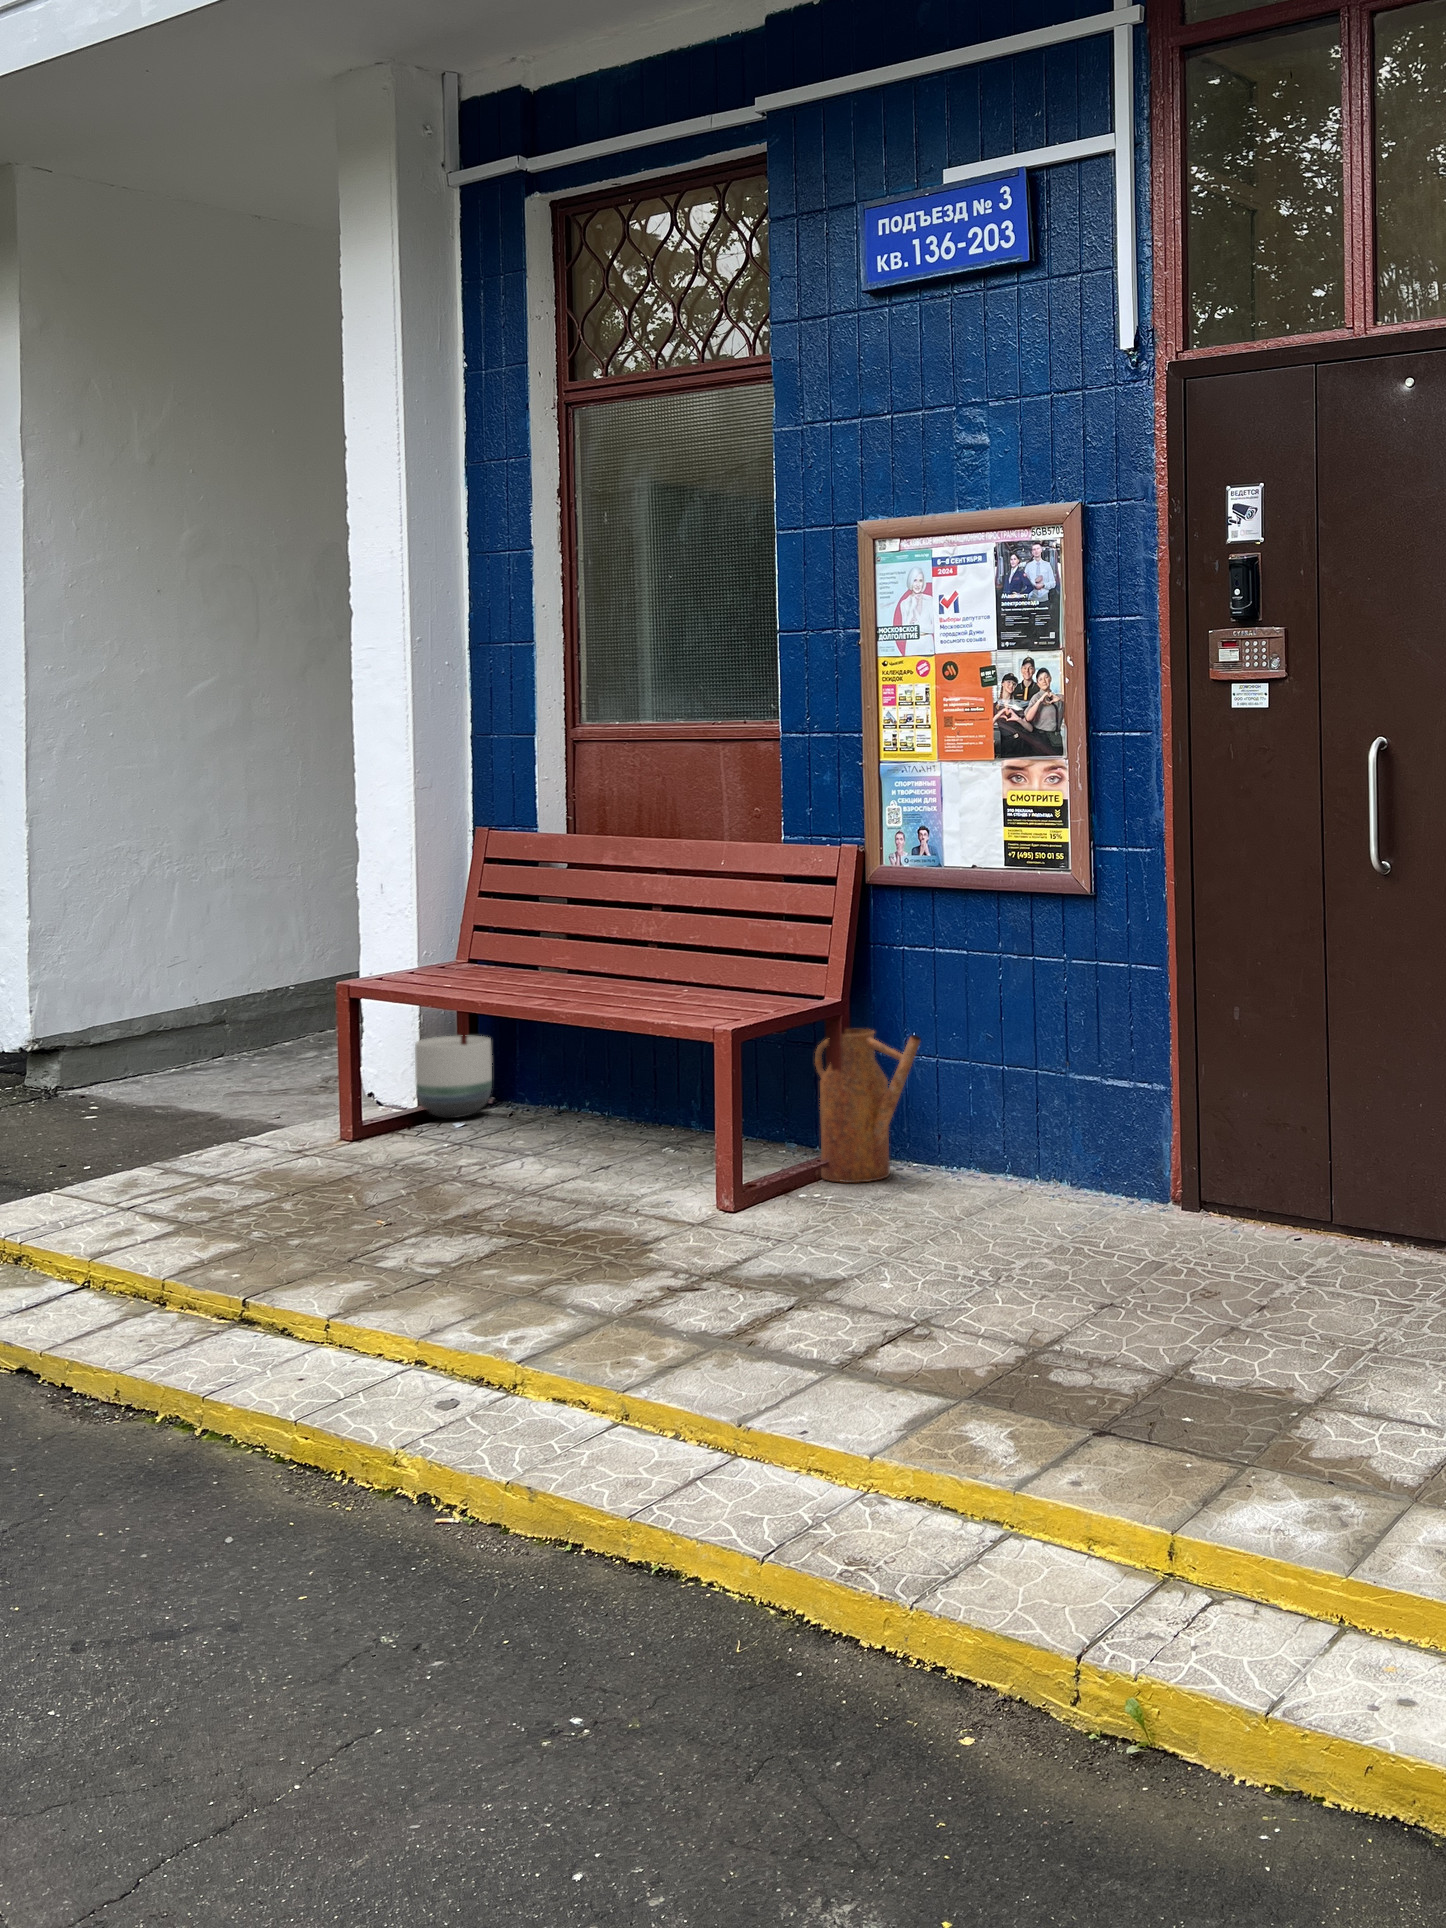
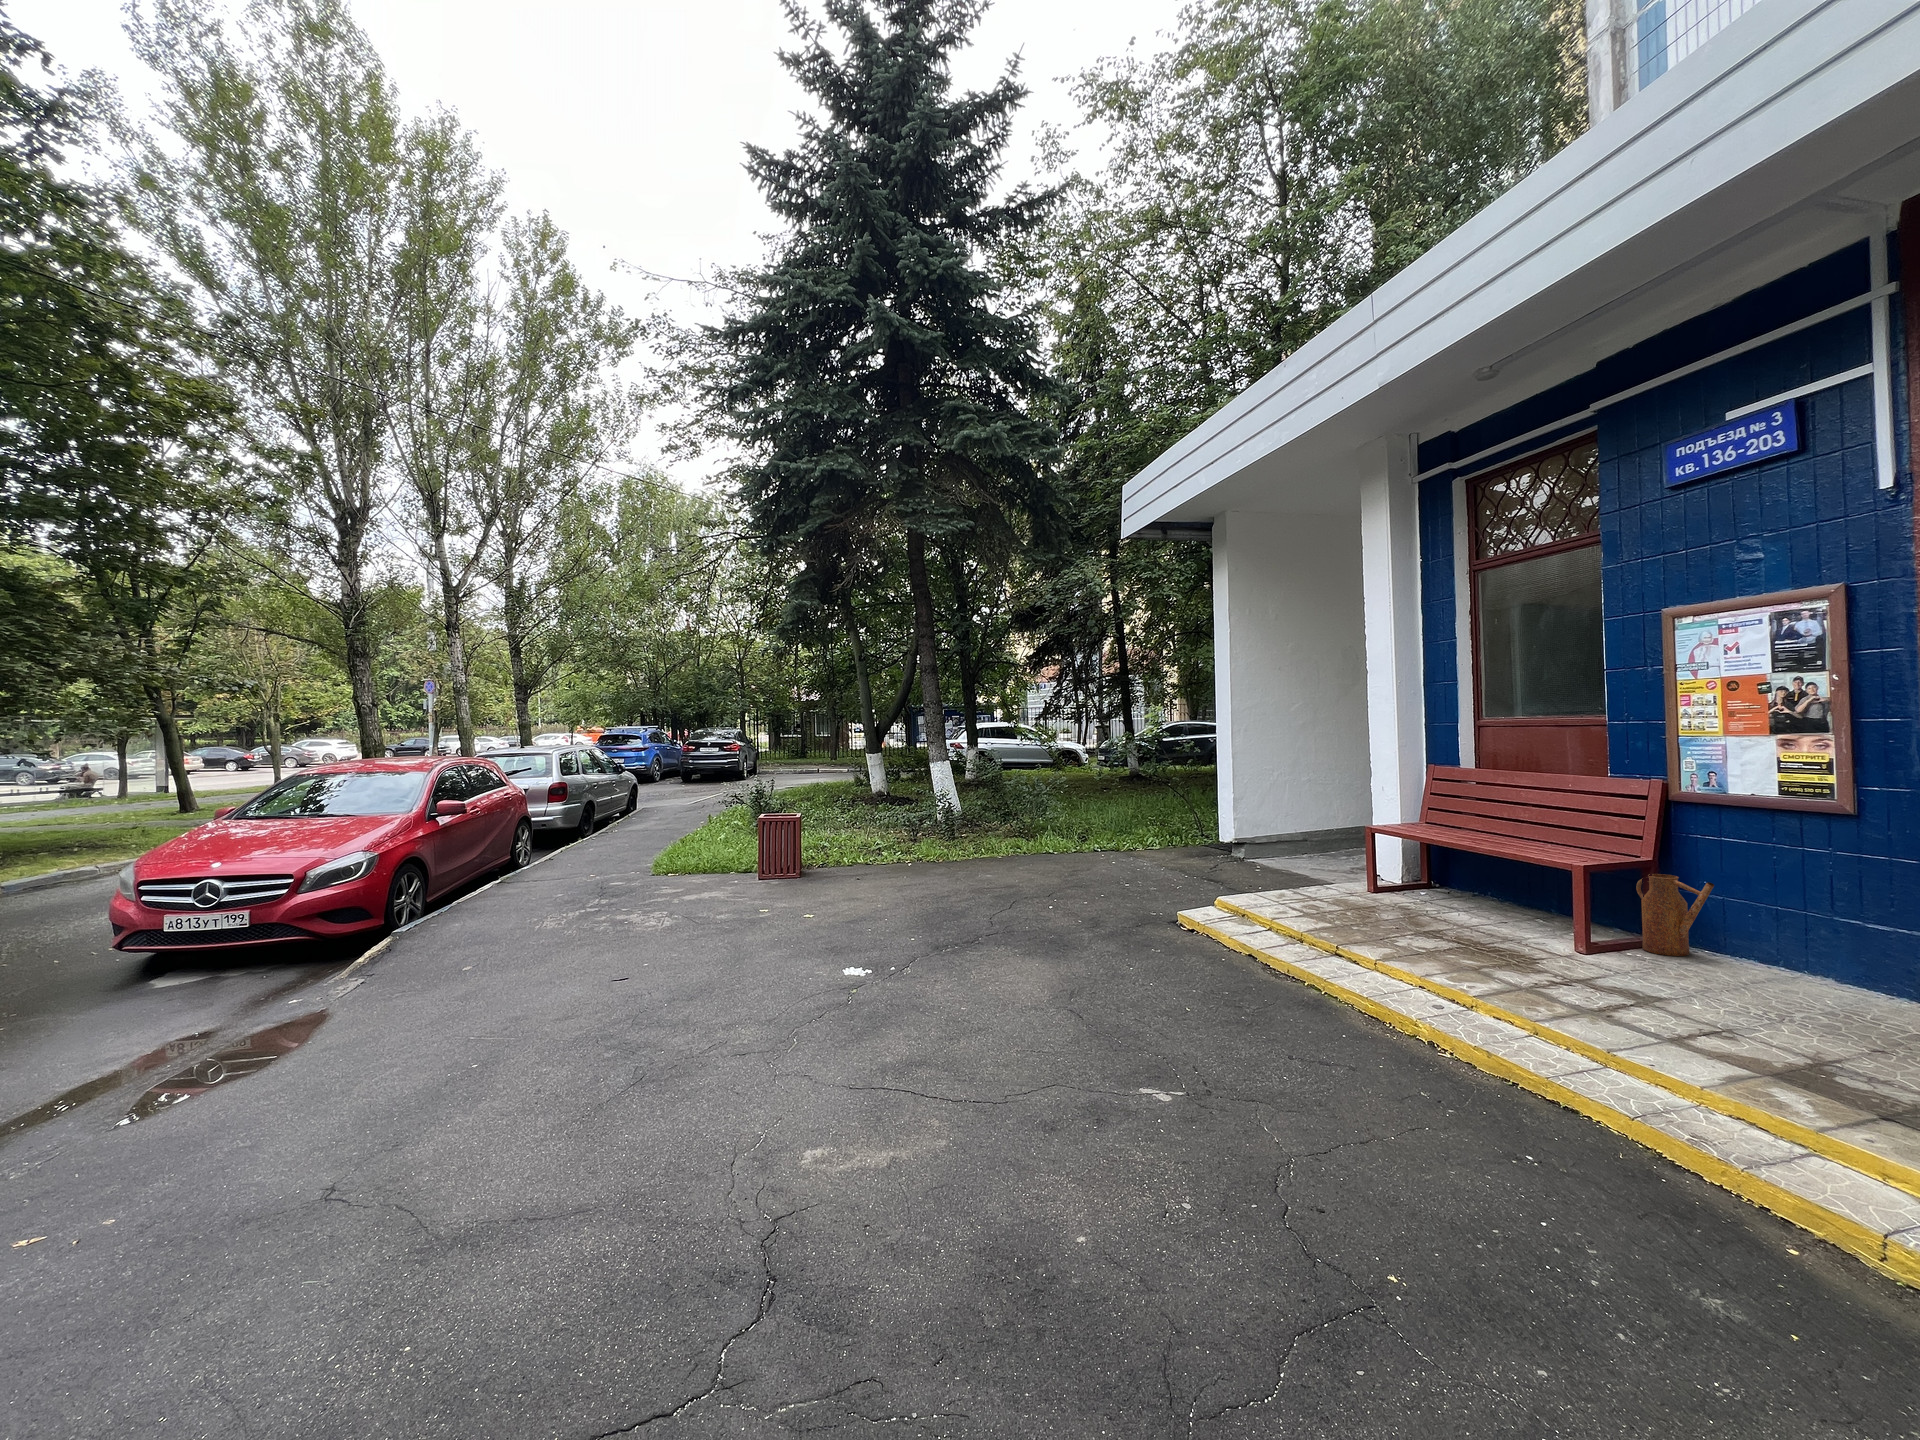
planter: present [415,1036,492,1118] -> none [1401,854,1439,890]

